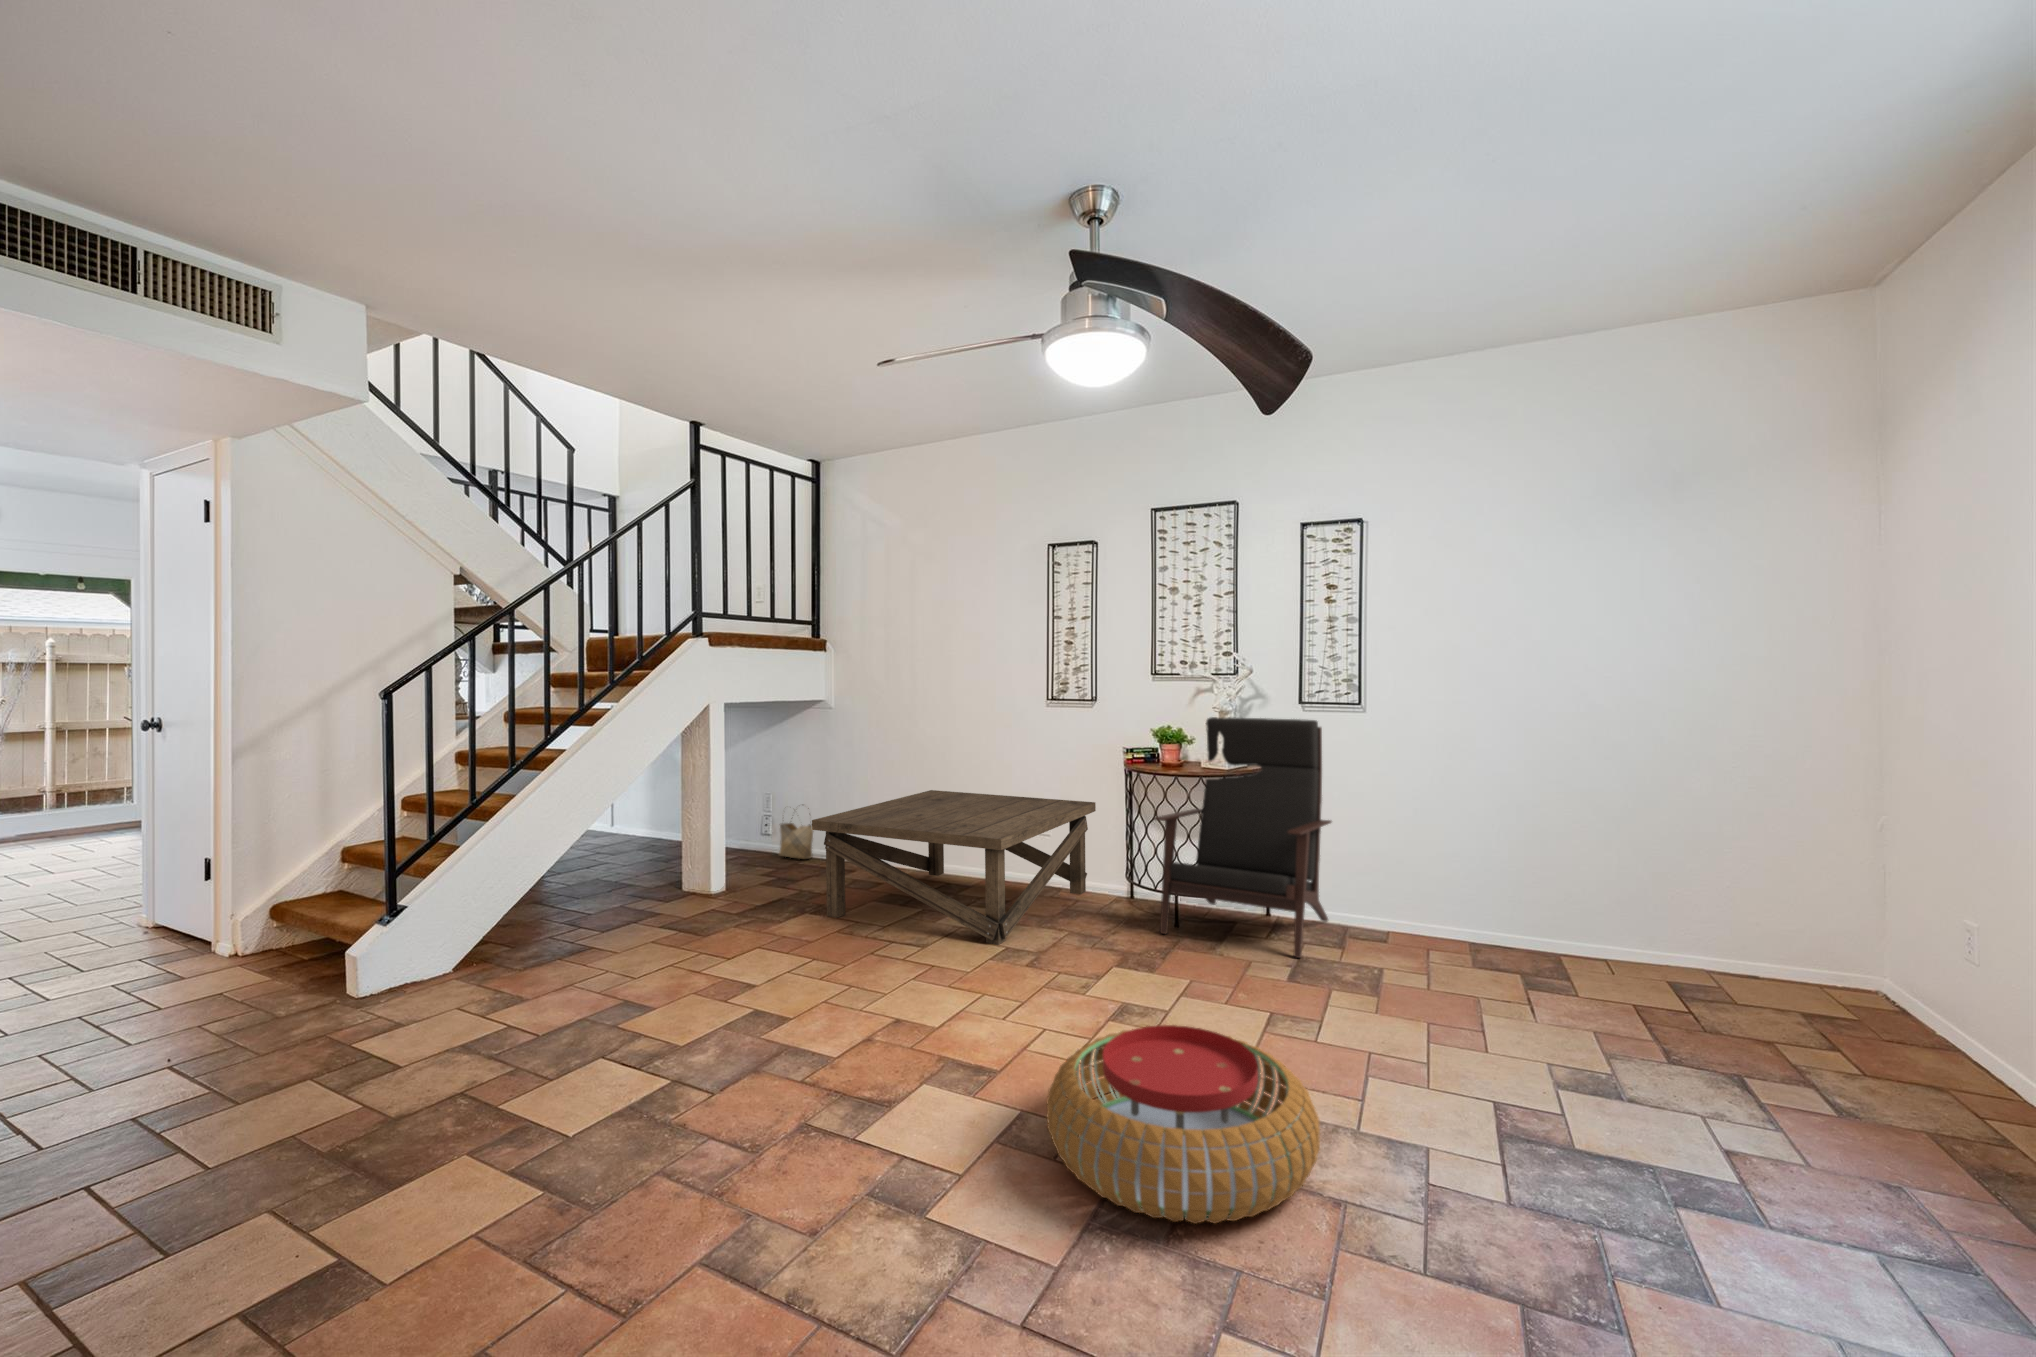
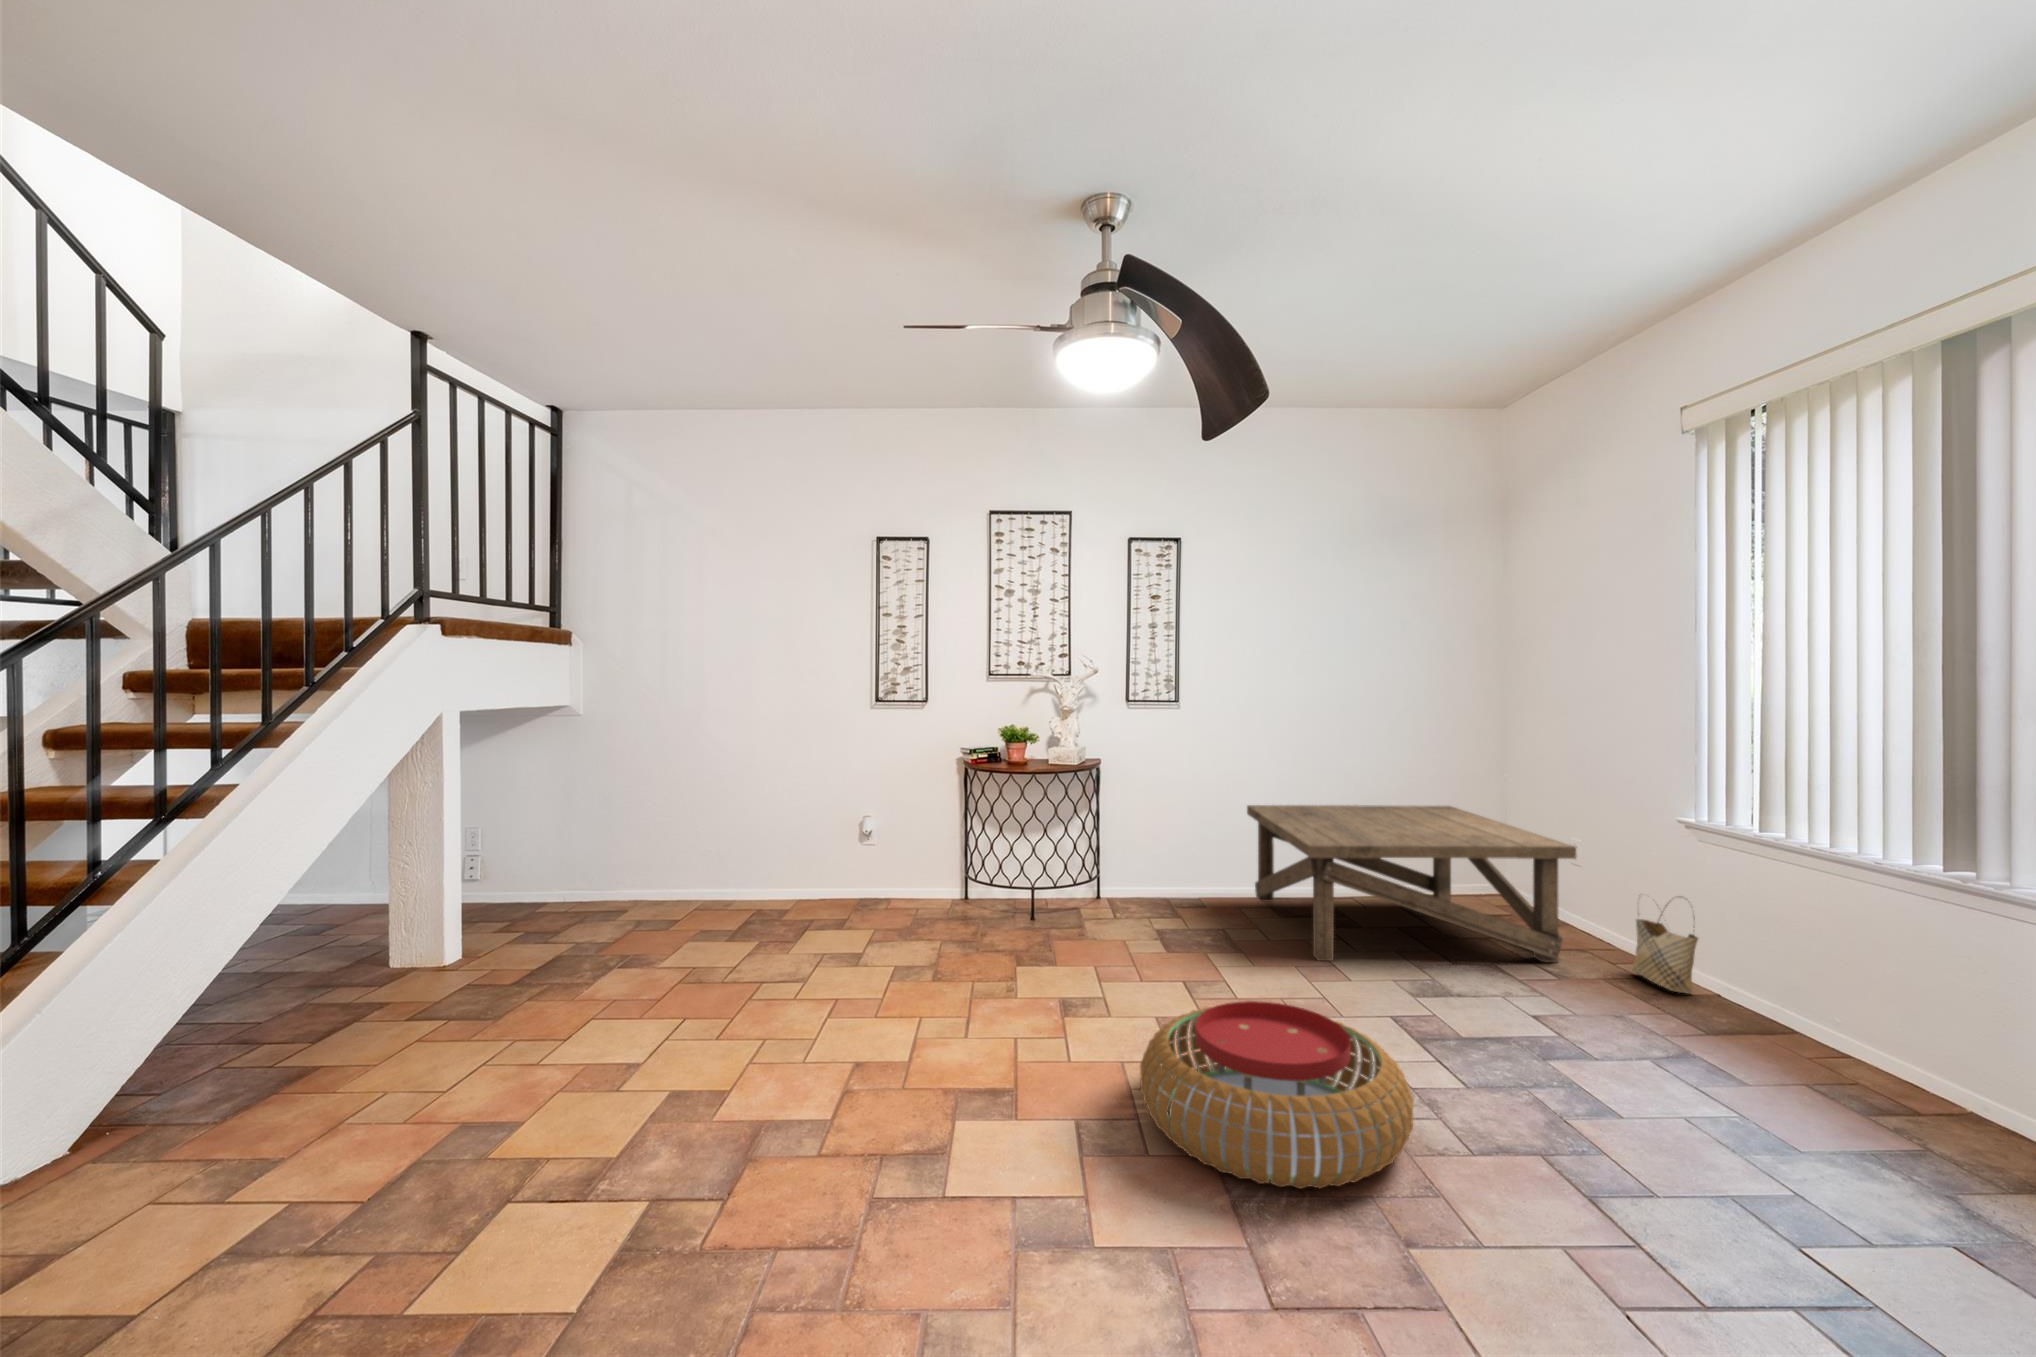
lounge chair: present [1154,717,1331,958] -> none [1028,715,1175,934]
coffee table: present [812,790,1096,945] -> present [1247,805,1576,962]
woven basket: present [779,808,813,859] -> present [1632,901,1698,993]

